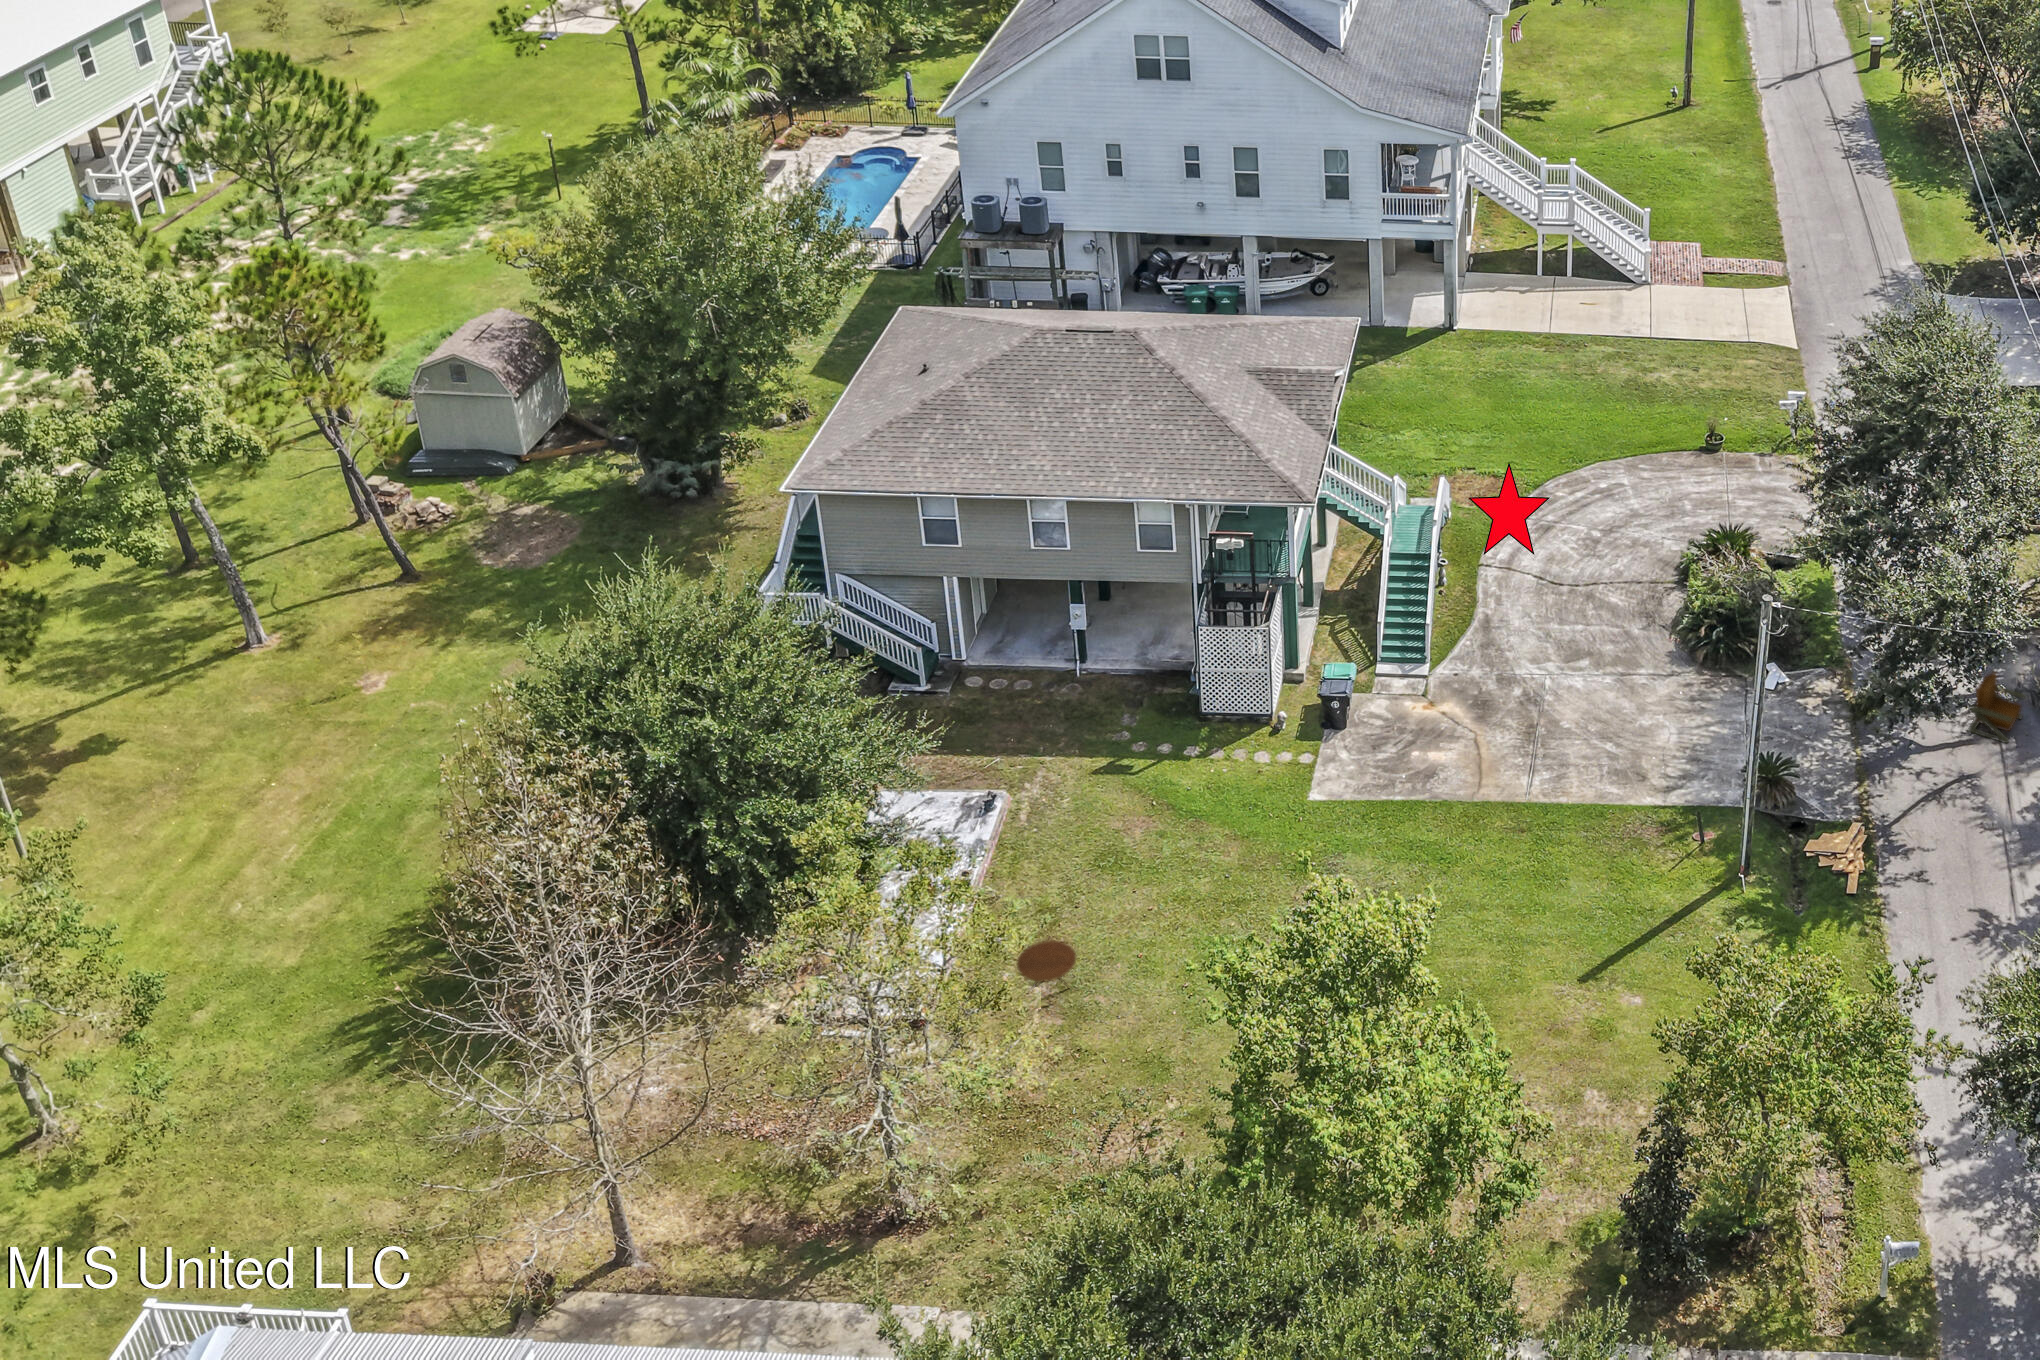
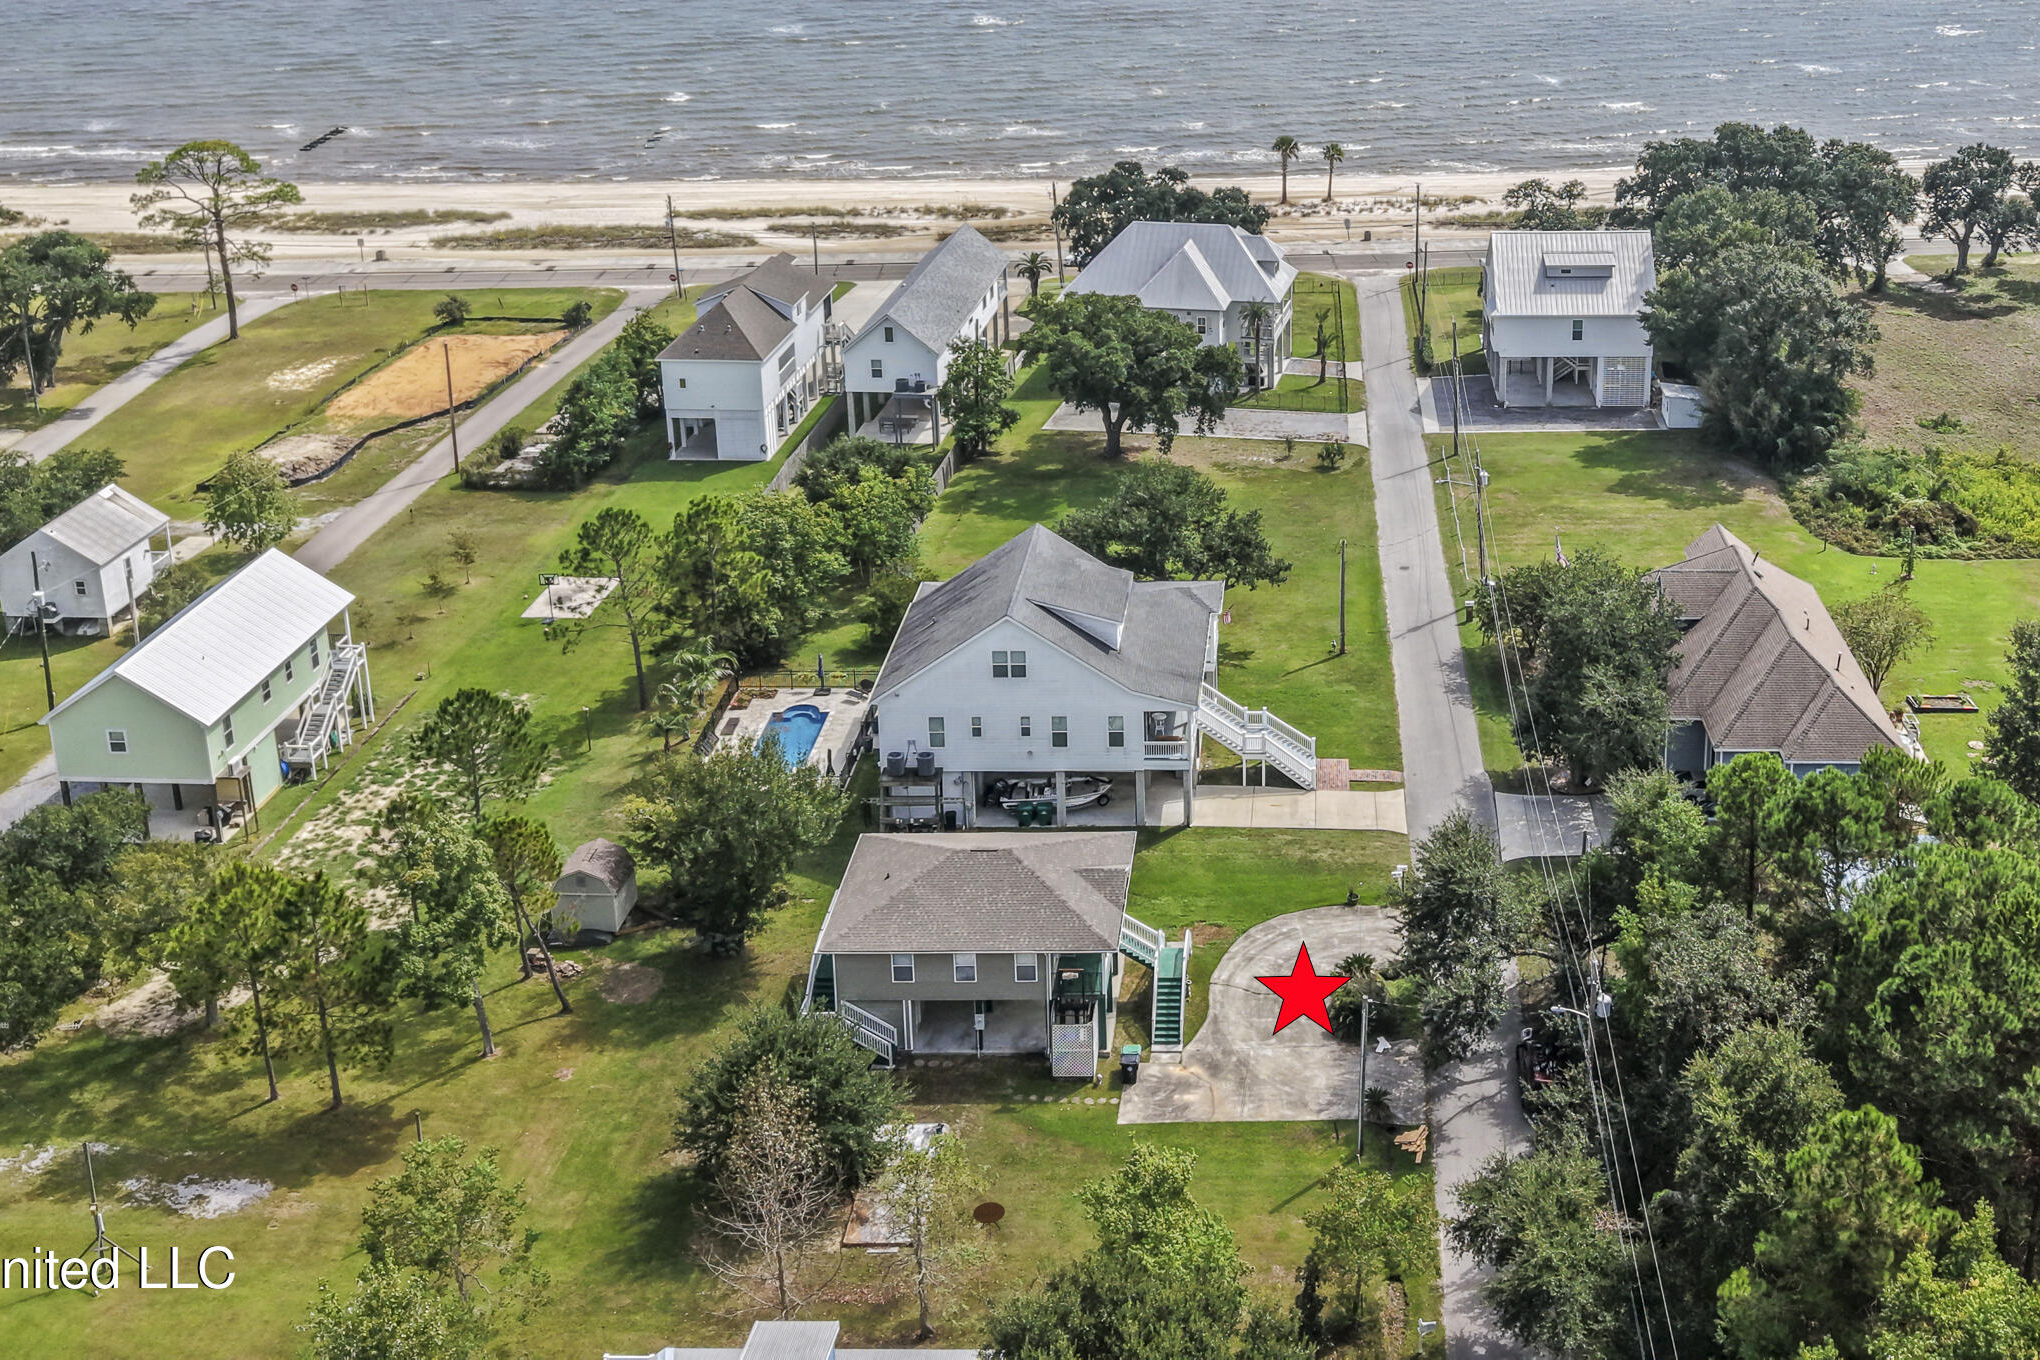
lounge chair: present [1968,672,2025,743] -> none [1485,1036,1517,1078]

